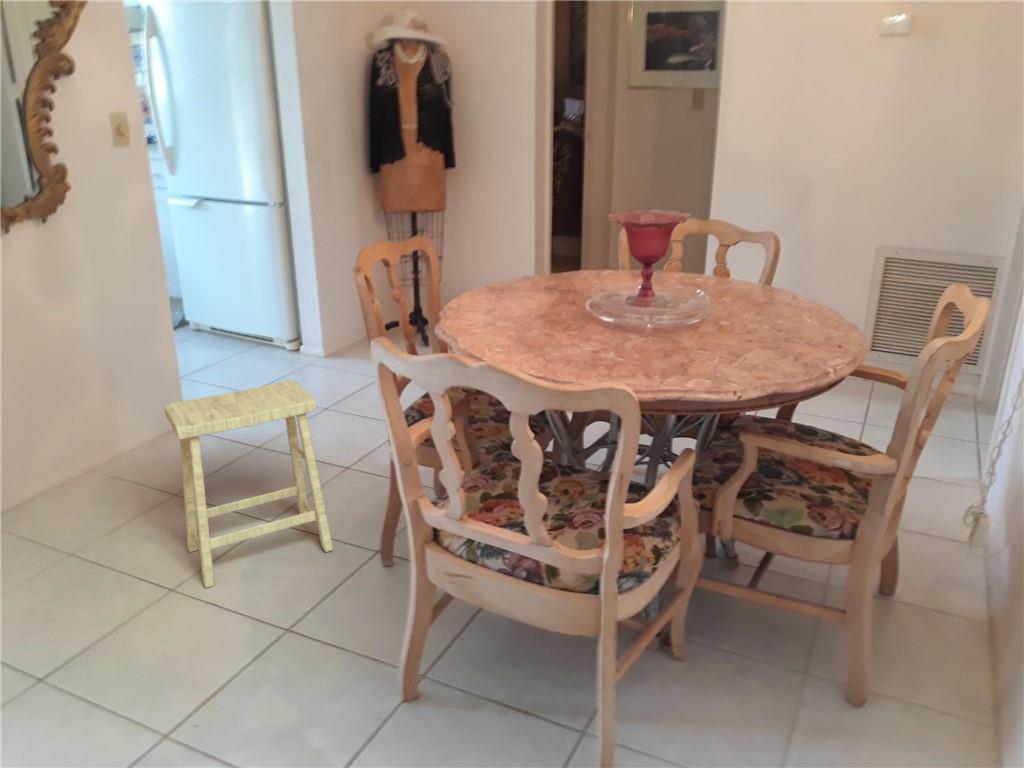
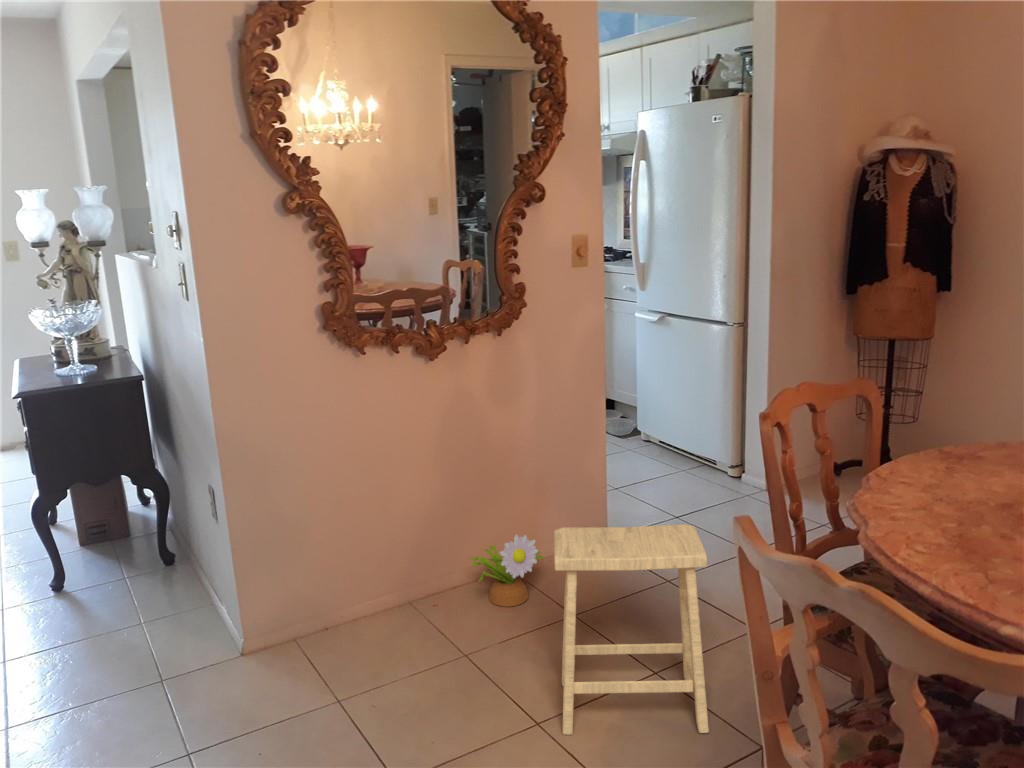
decorative plant: none [47,427,135,504] -> present [471,535,544,607]

